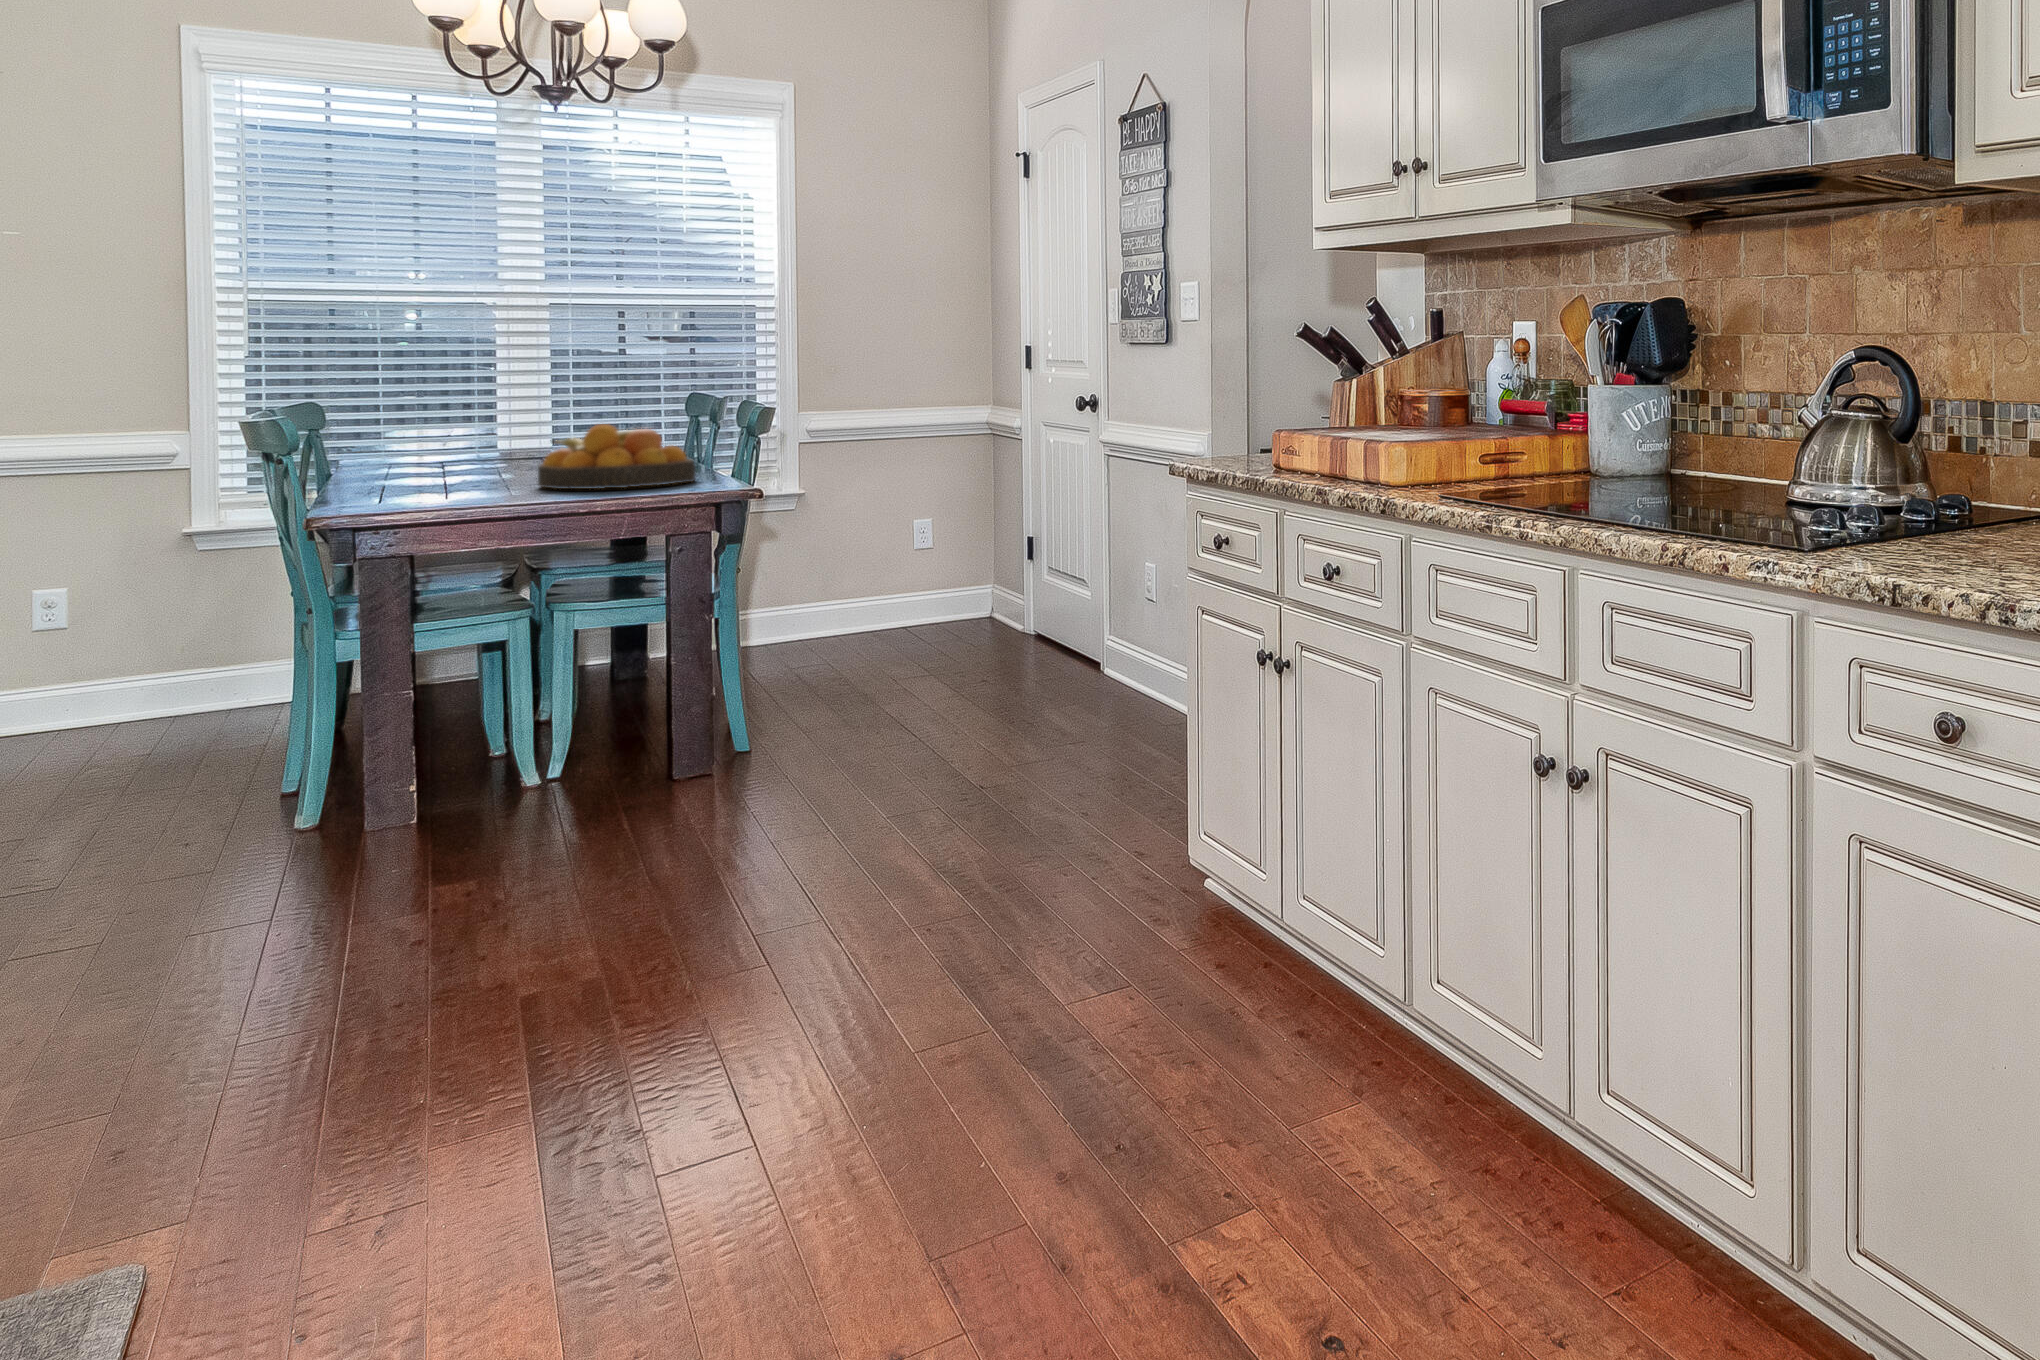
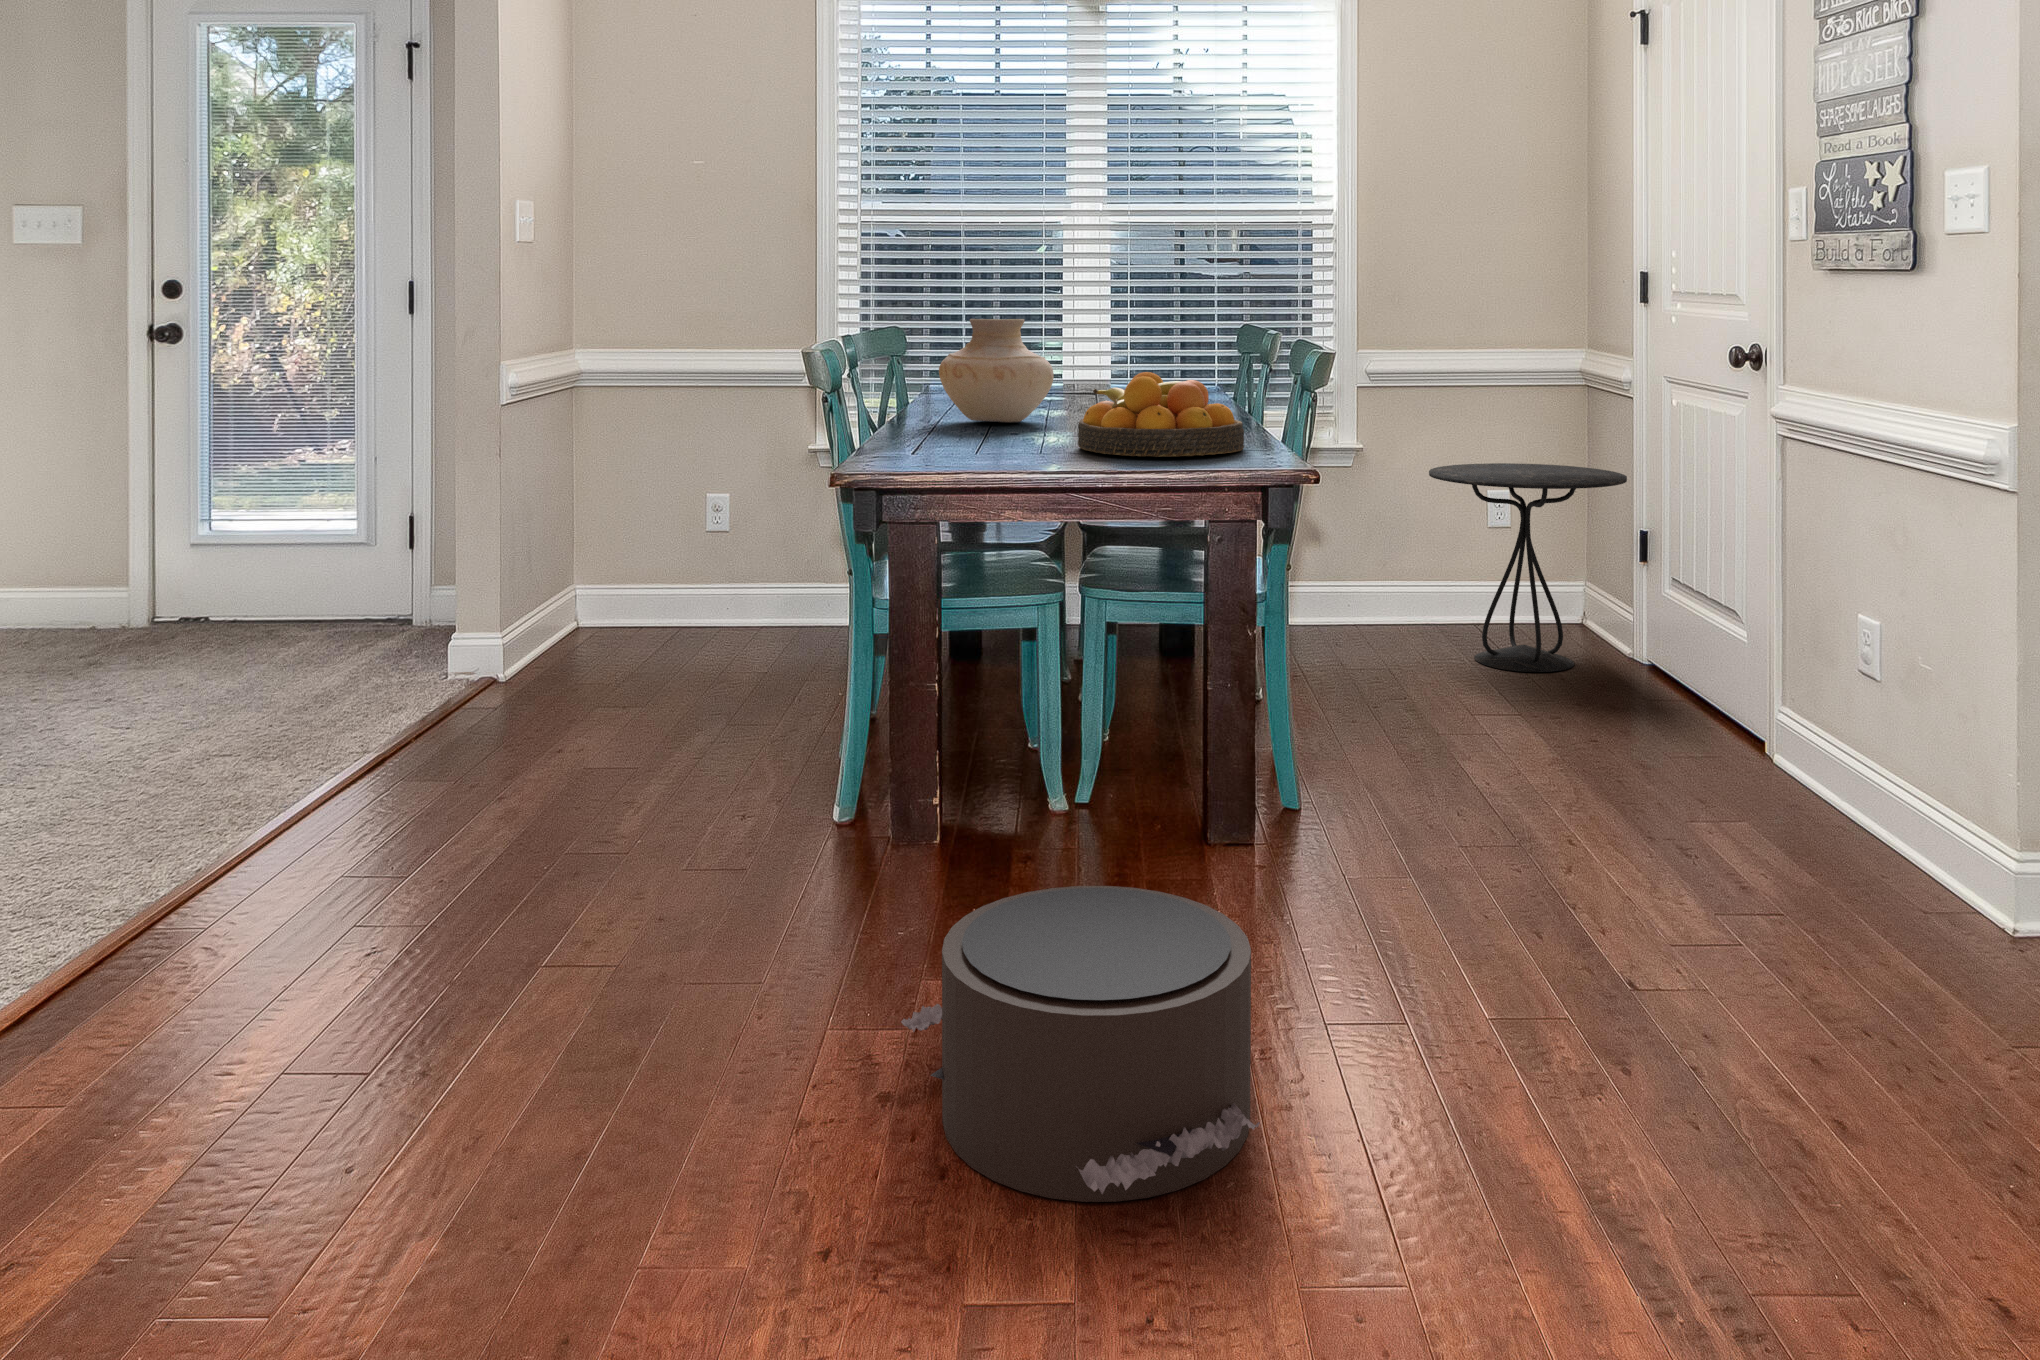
vase: none [377,385,504,475] -> present [939,319,1054,423]
side table: none [861,494,1016,649] -> present [1429,463,1627,672]
pouf: none [405,784,728,988] -> present [901,886,1260,1202]

